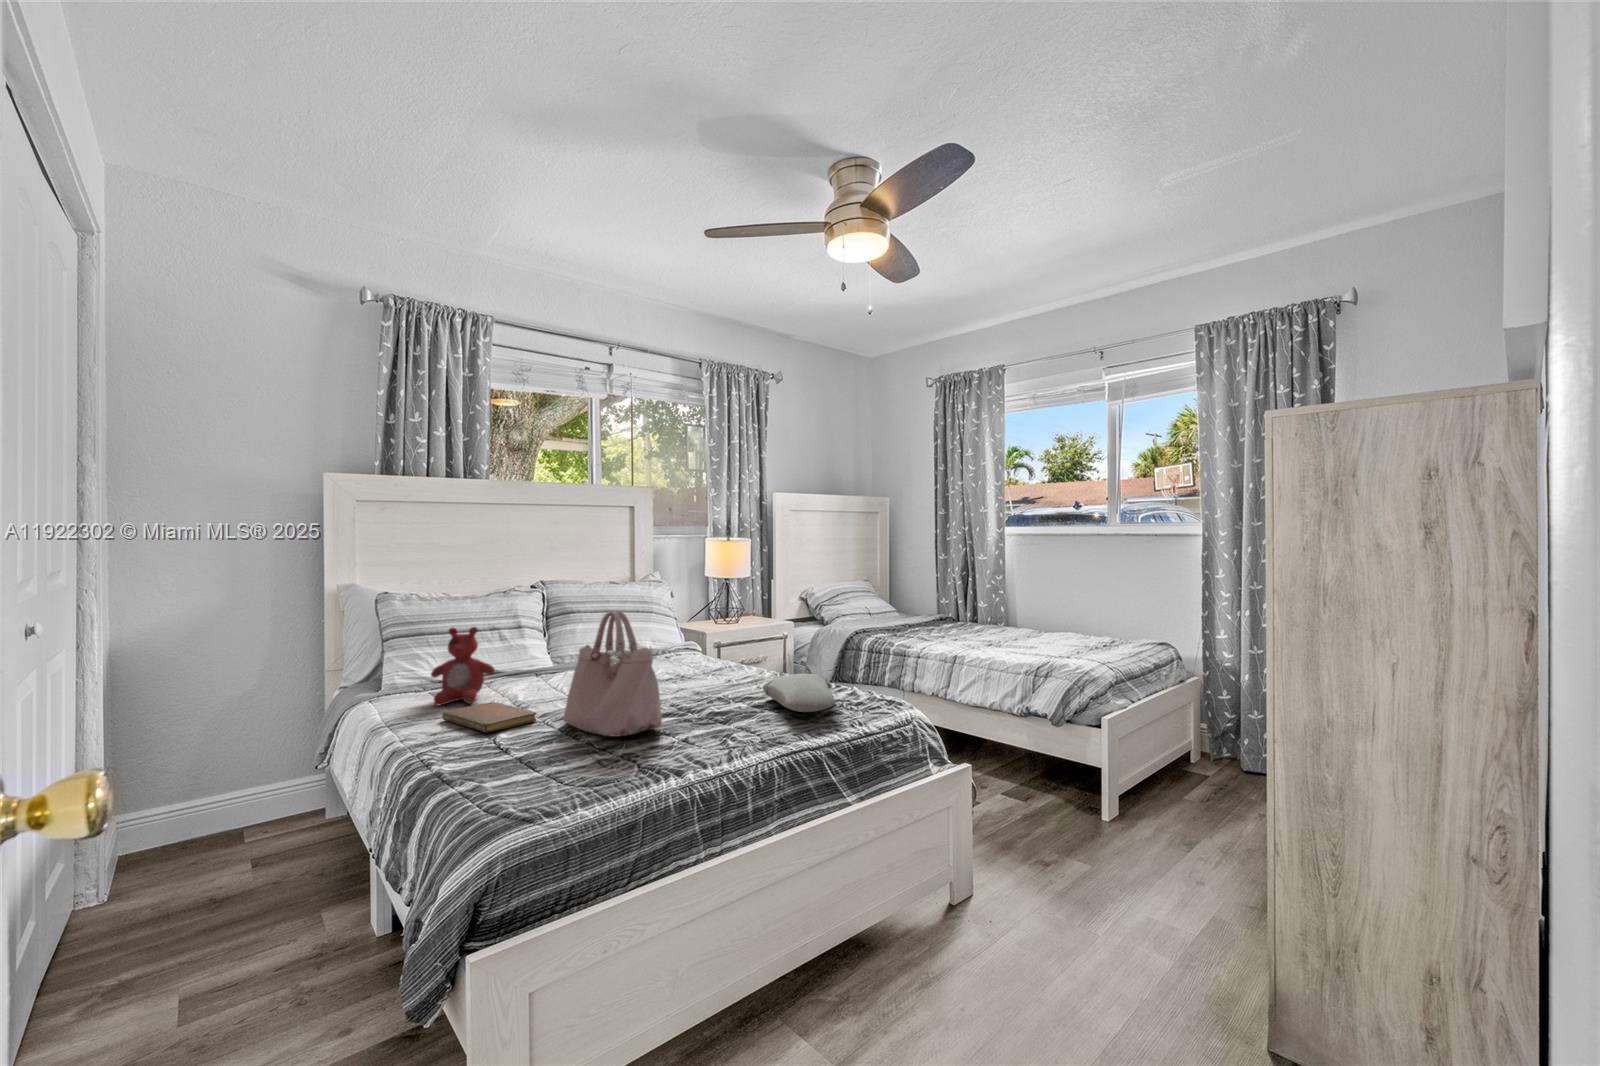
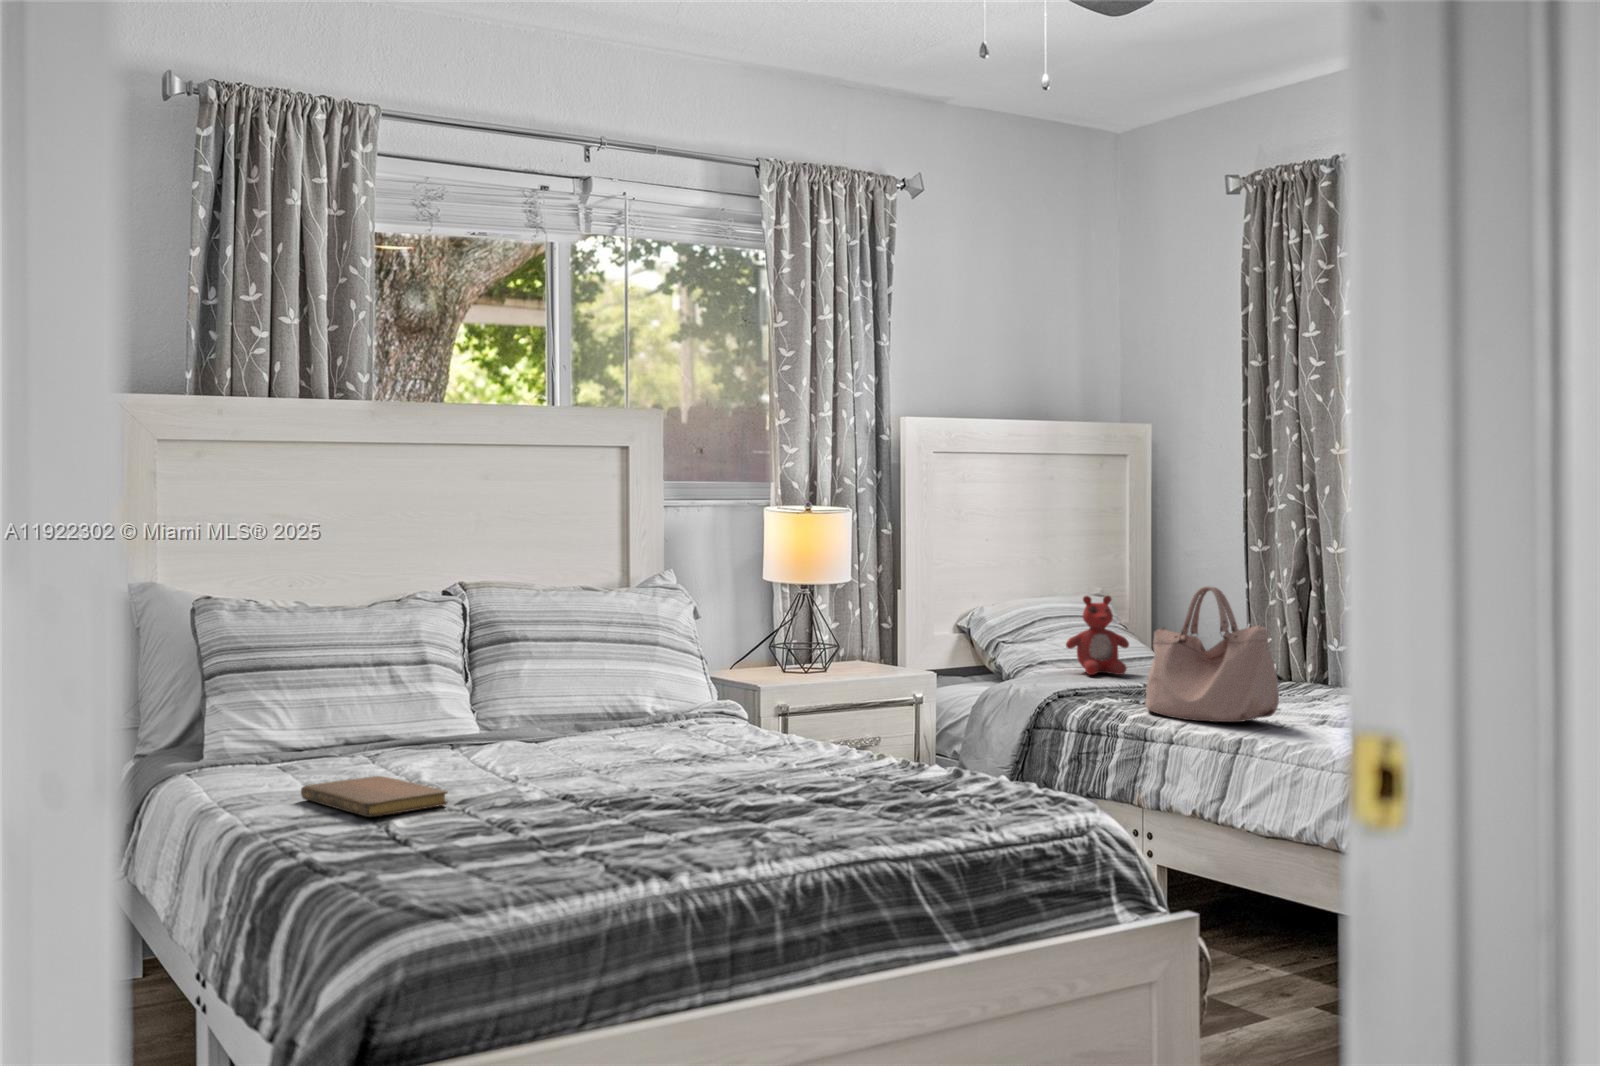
handbag: present [563,611,662,737] -> present [1145,586,1279,722]
stuffed bear: present [431,627,495,705] -> present [1066,596,1129,675]
pillow: present [763,674,835,712] -> none [835,744,952,805]

